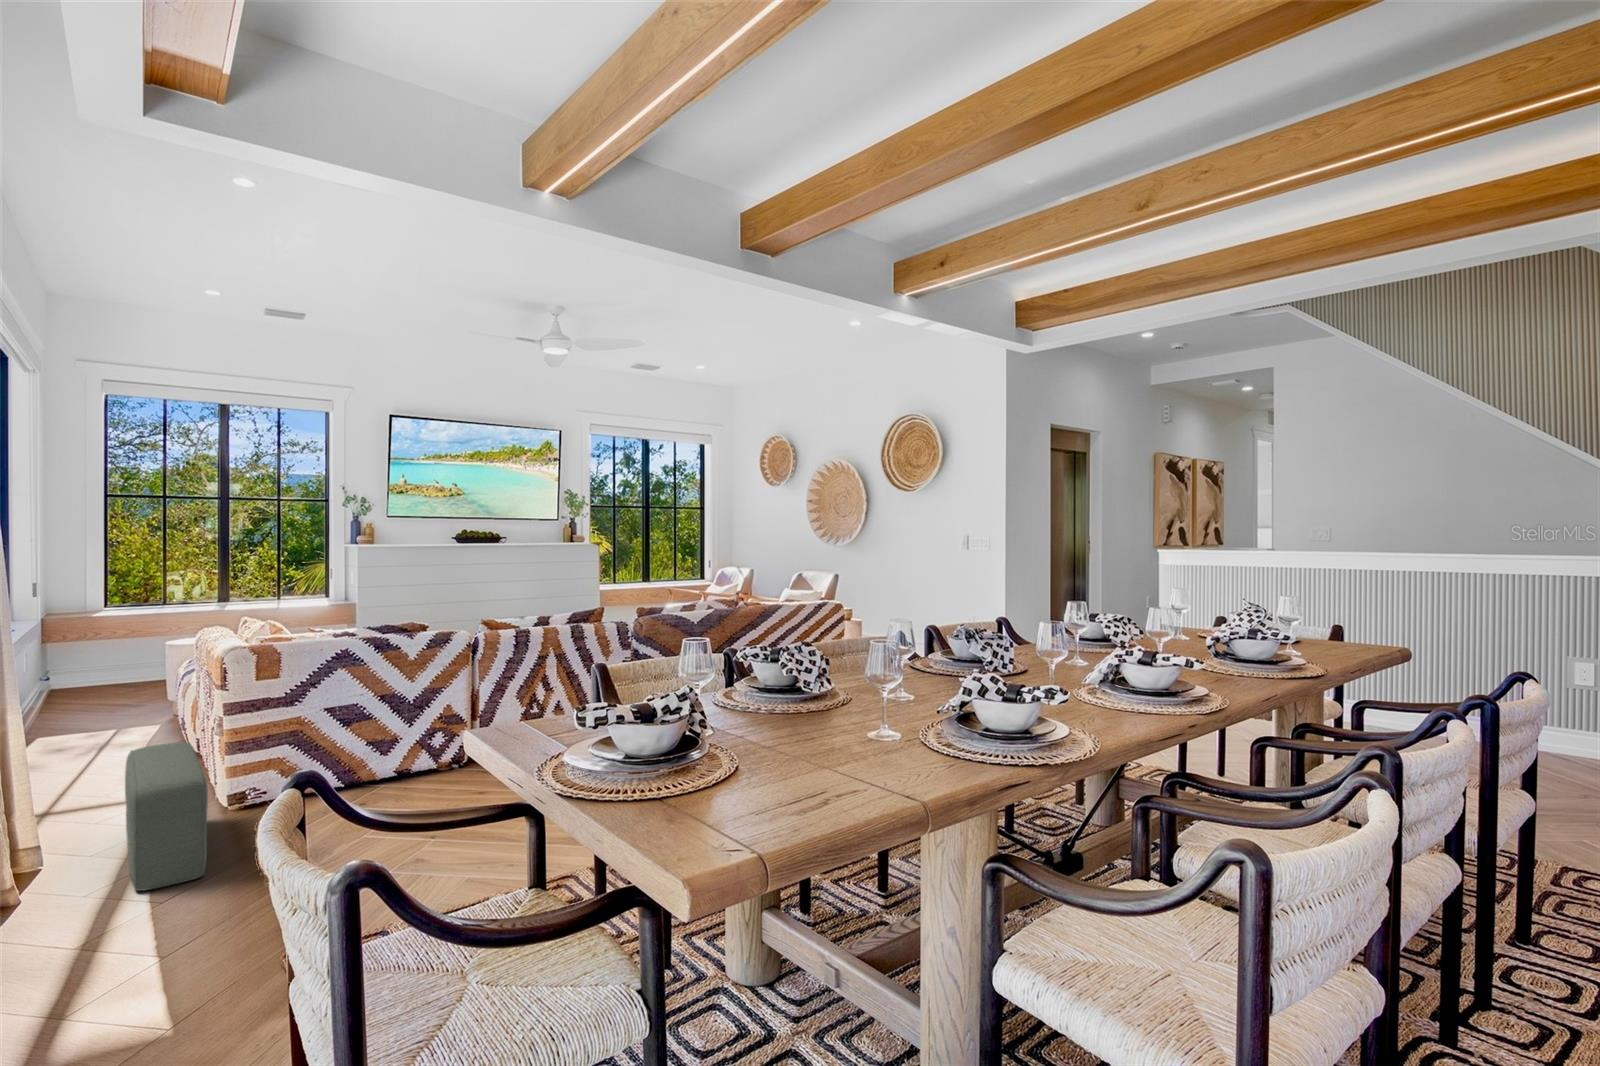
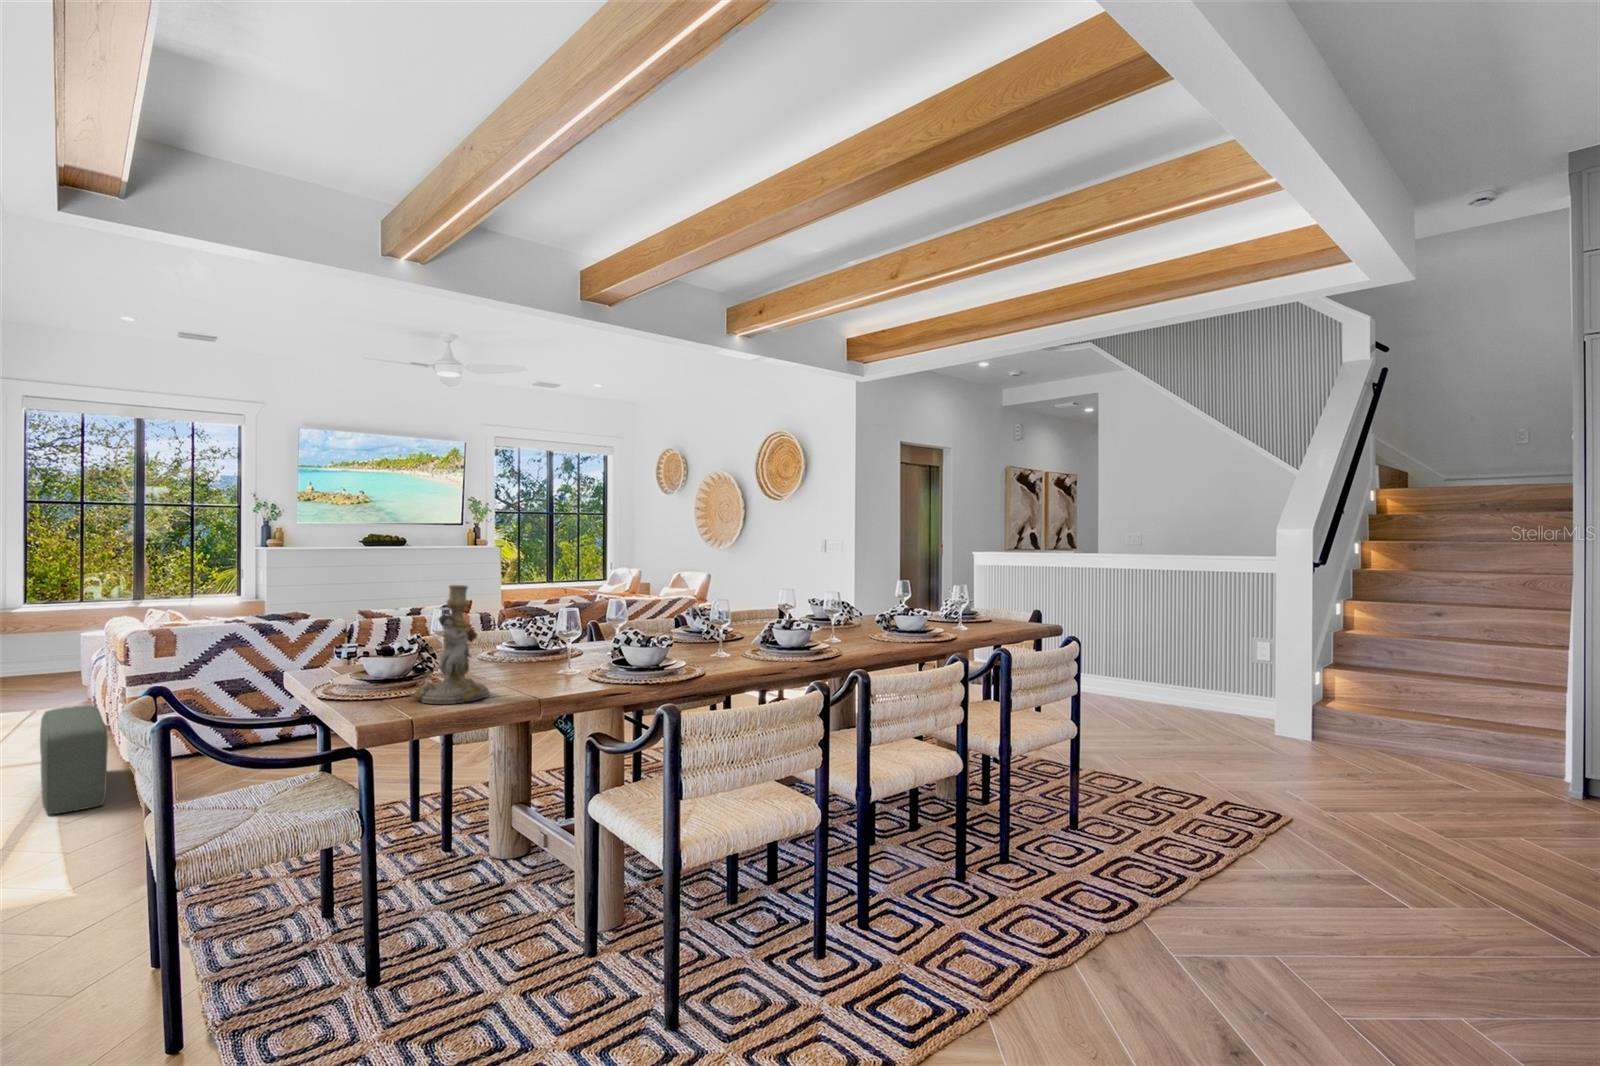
candlestick: none [714,612,837,814] -> present [410,585,490,704]

